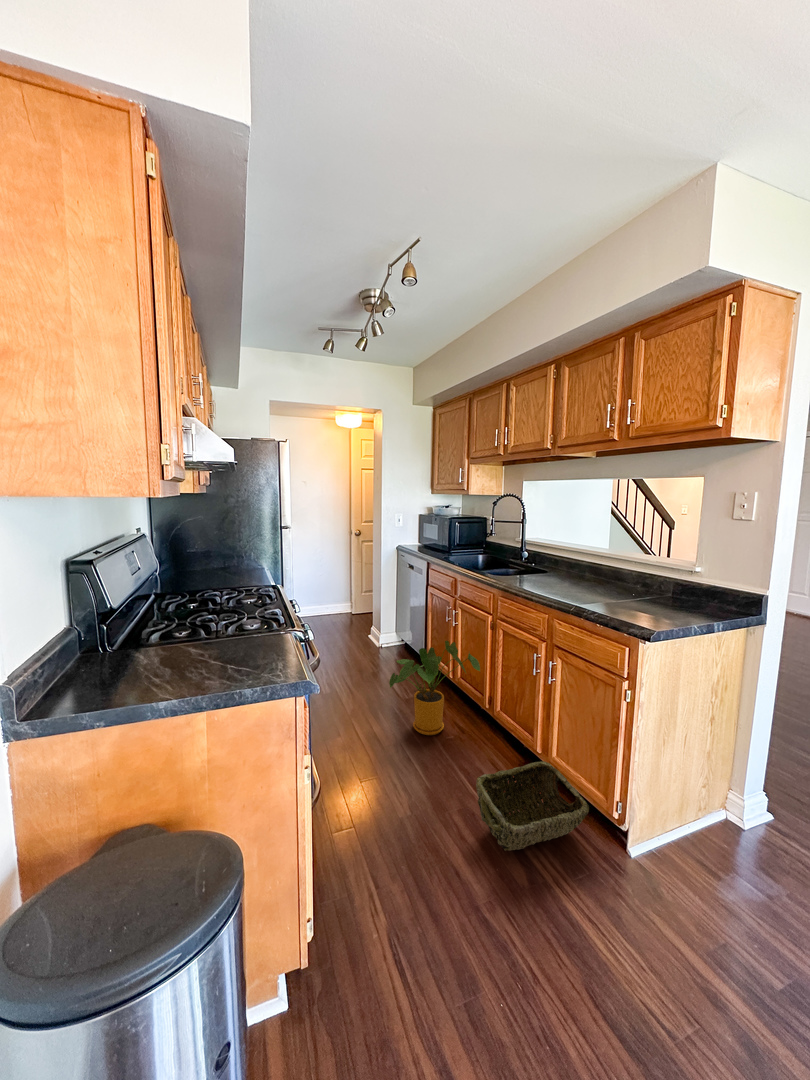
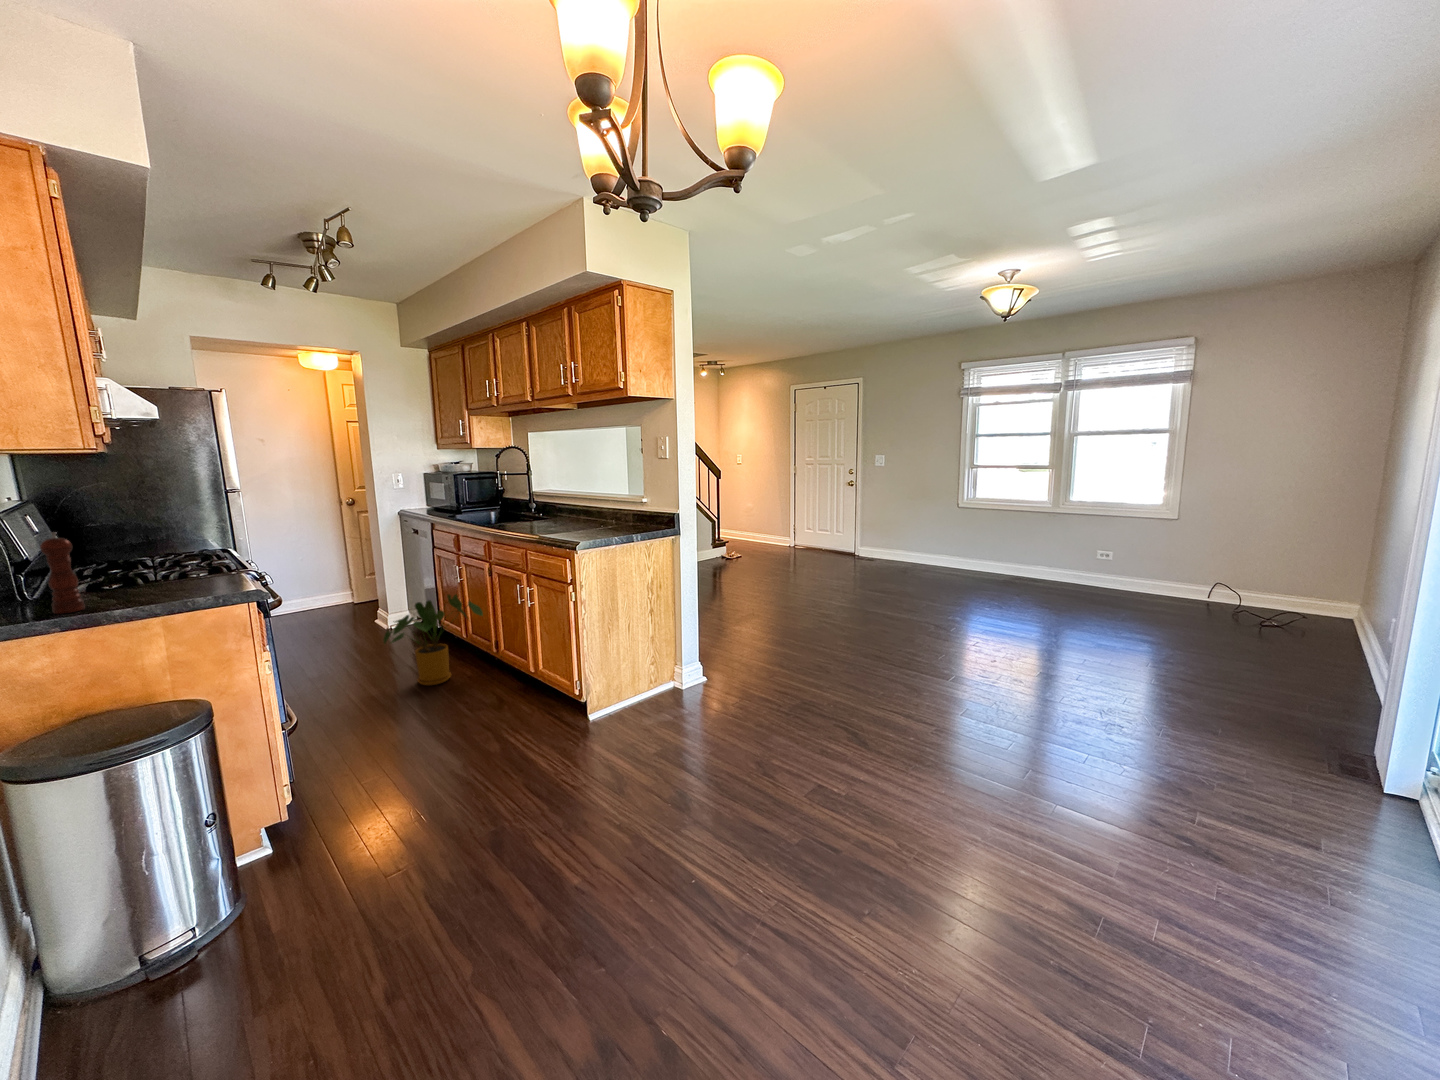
pepper mill: none [101,596,137,697] -> present [40,532,85,614]
woven basket: present [476,762,589,851] -> none [461,670,558,735]

